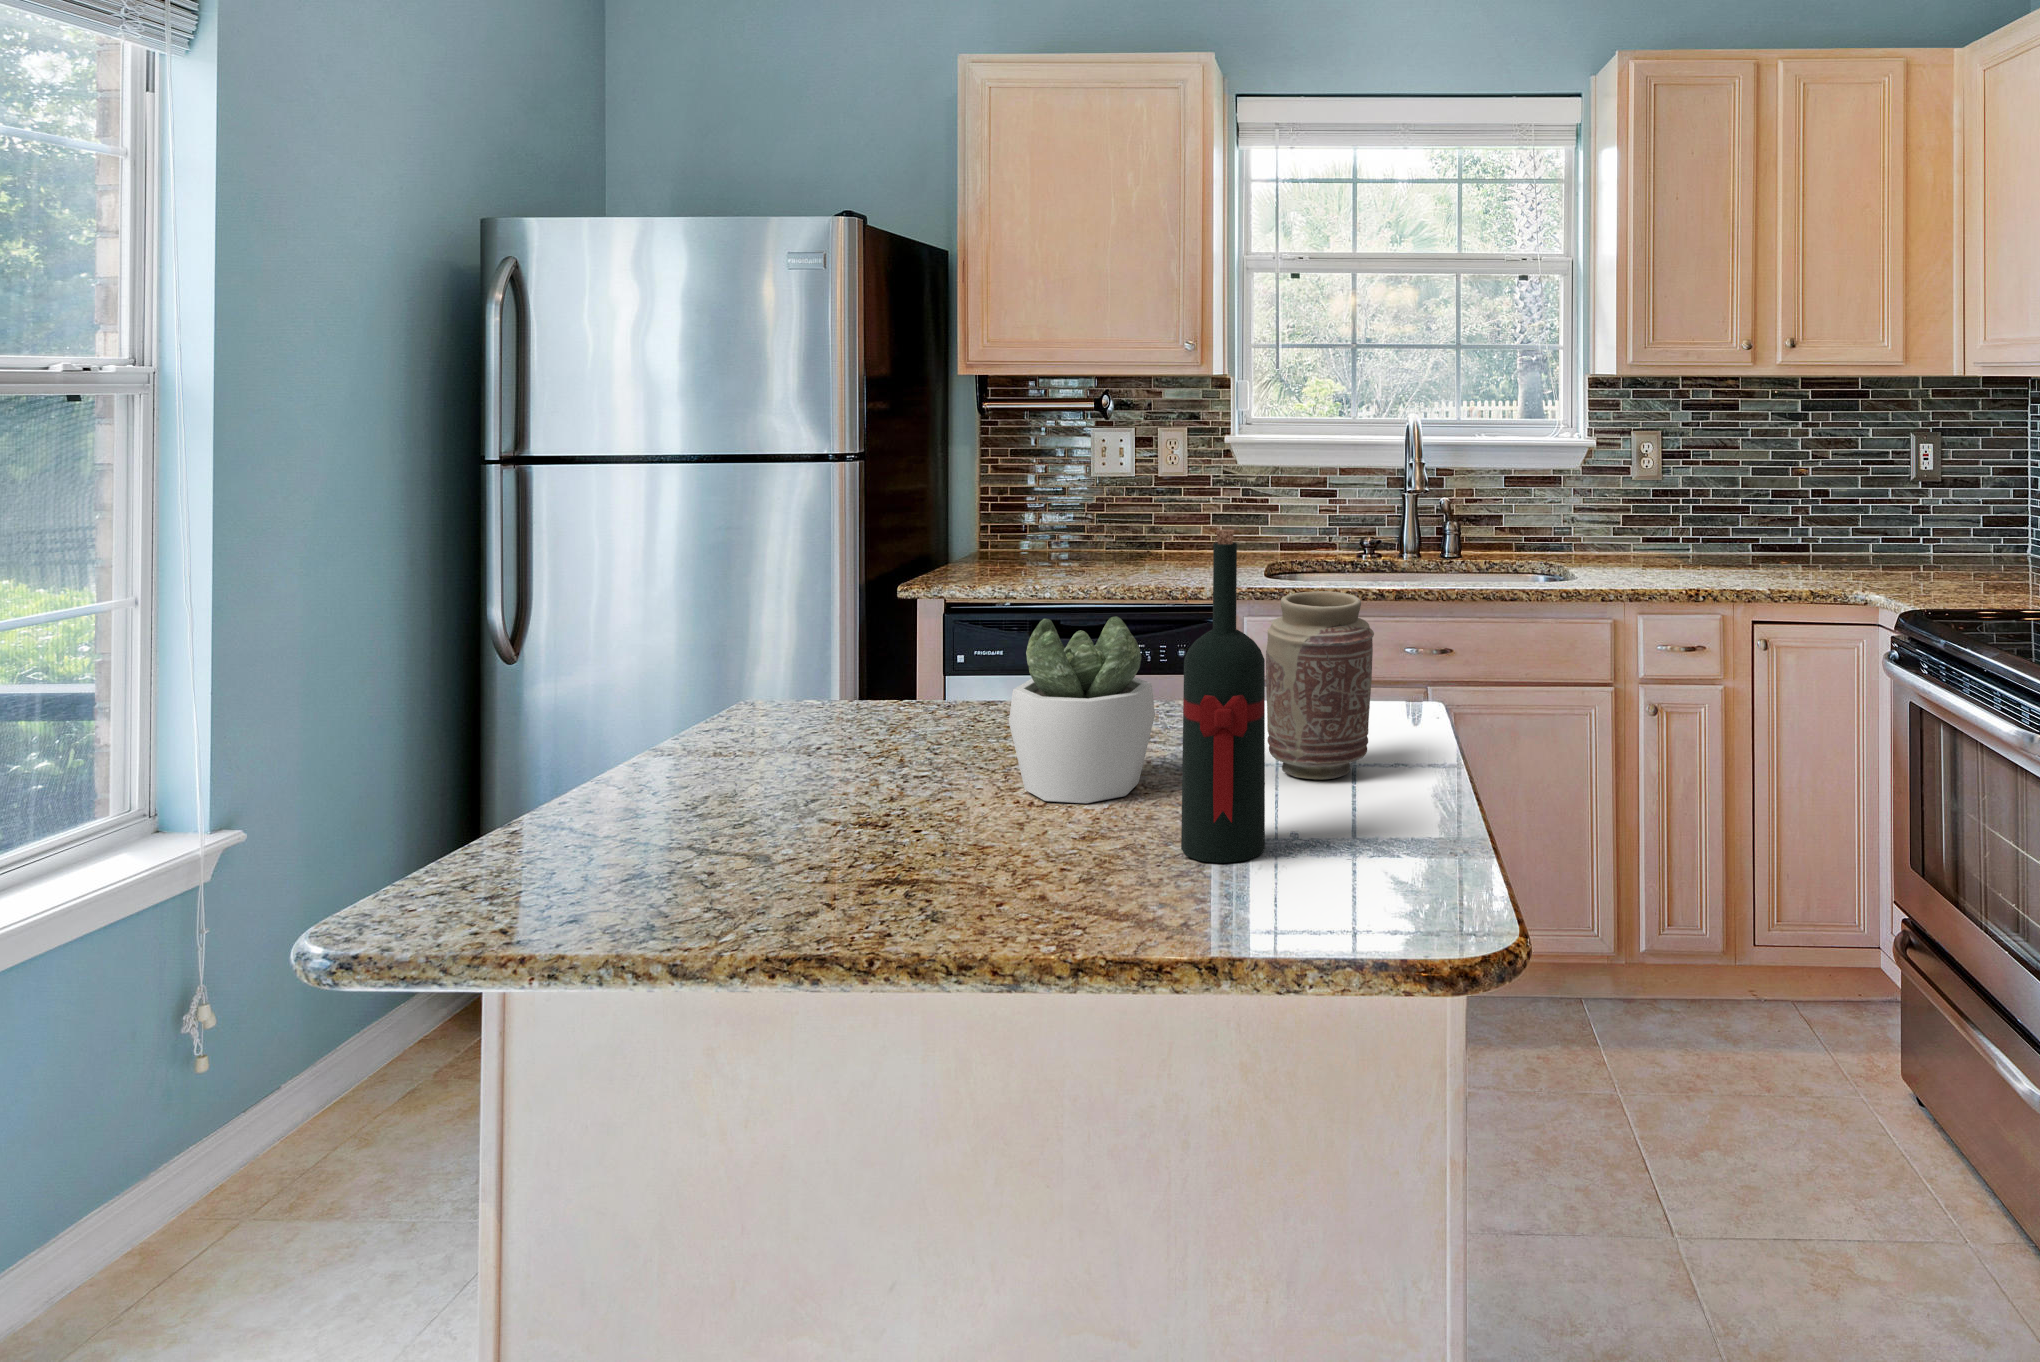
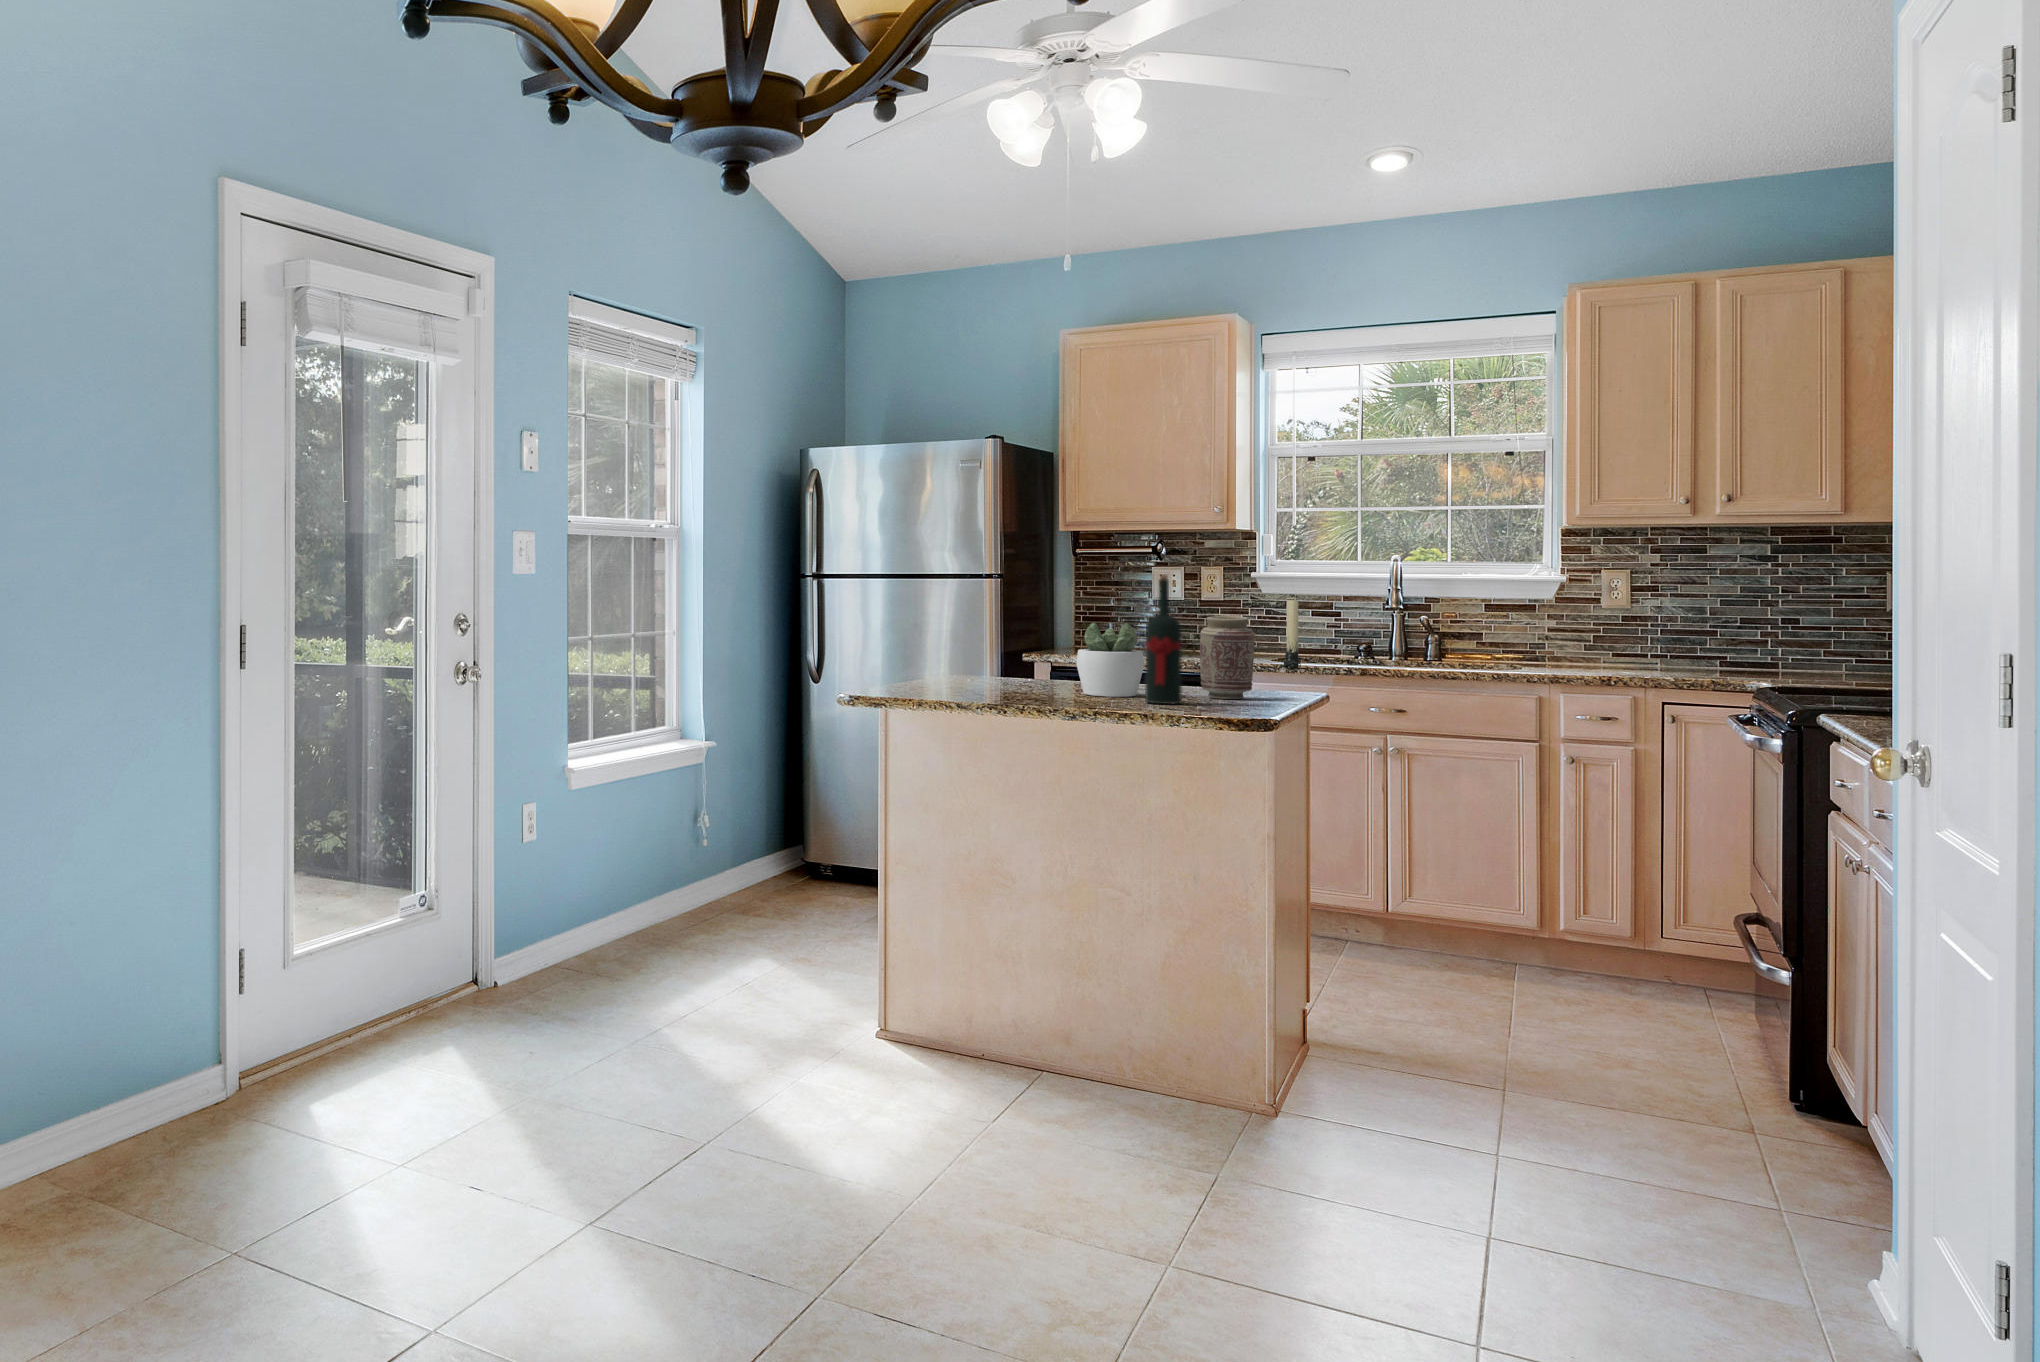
candle: none [1267,473,1294,577] -> present [1279,597,1301,669]

